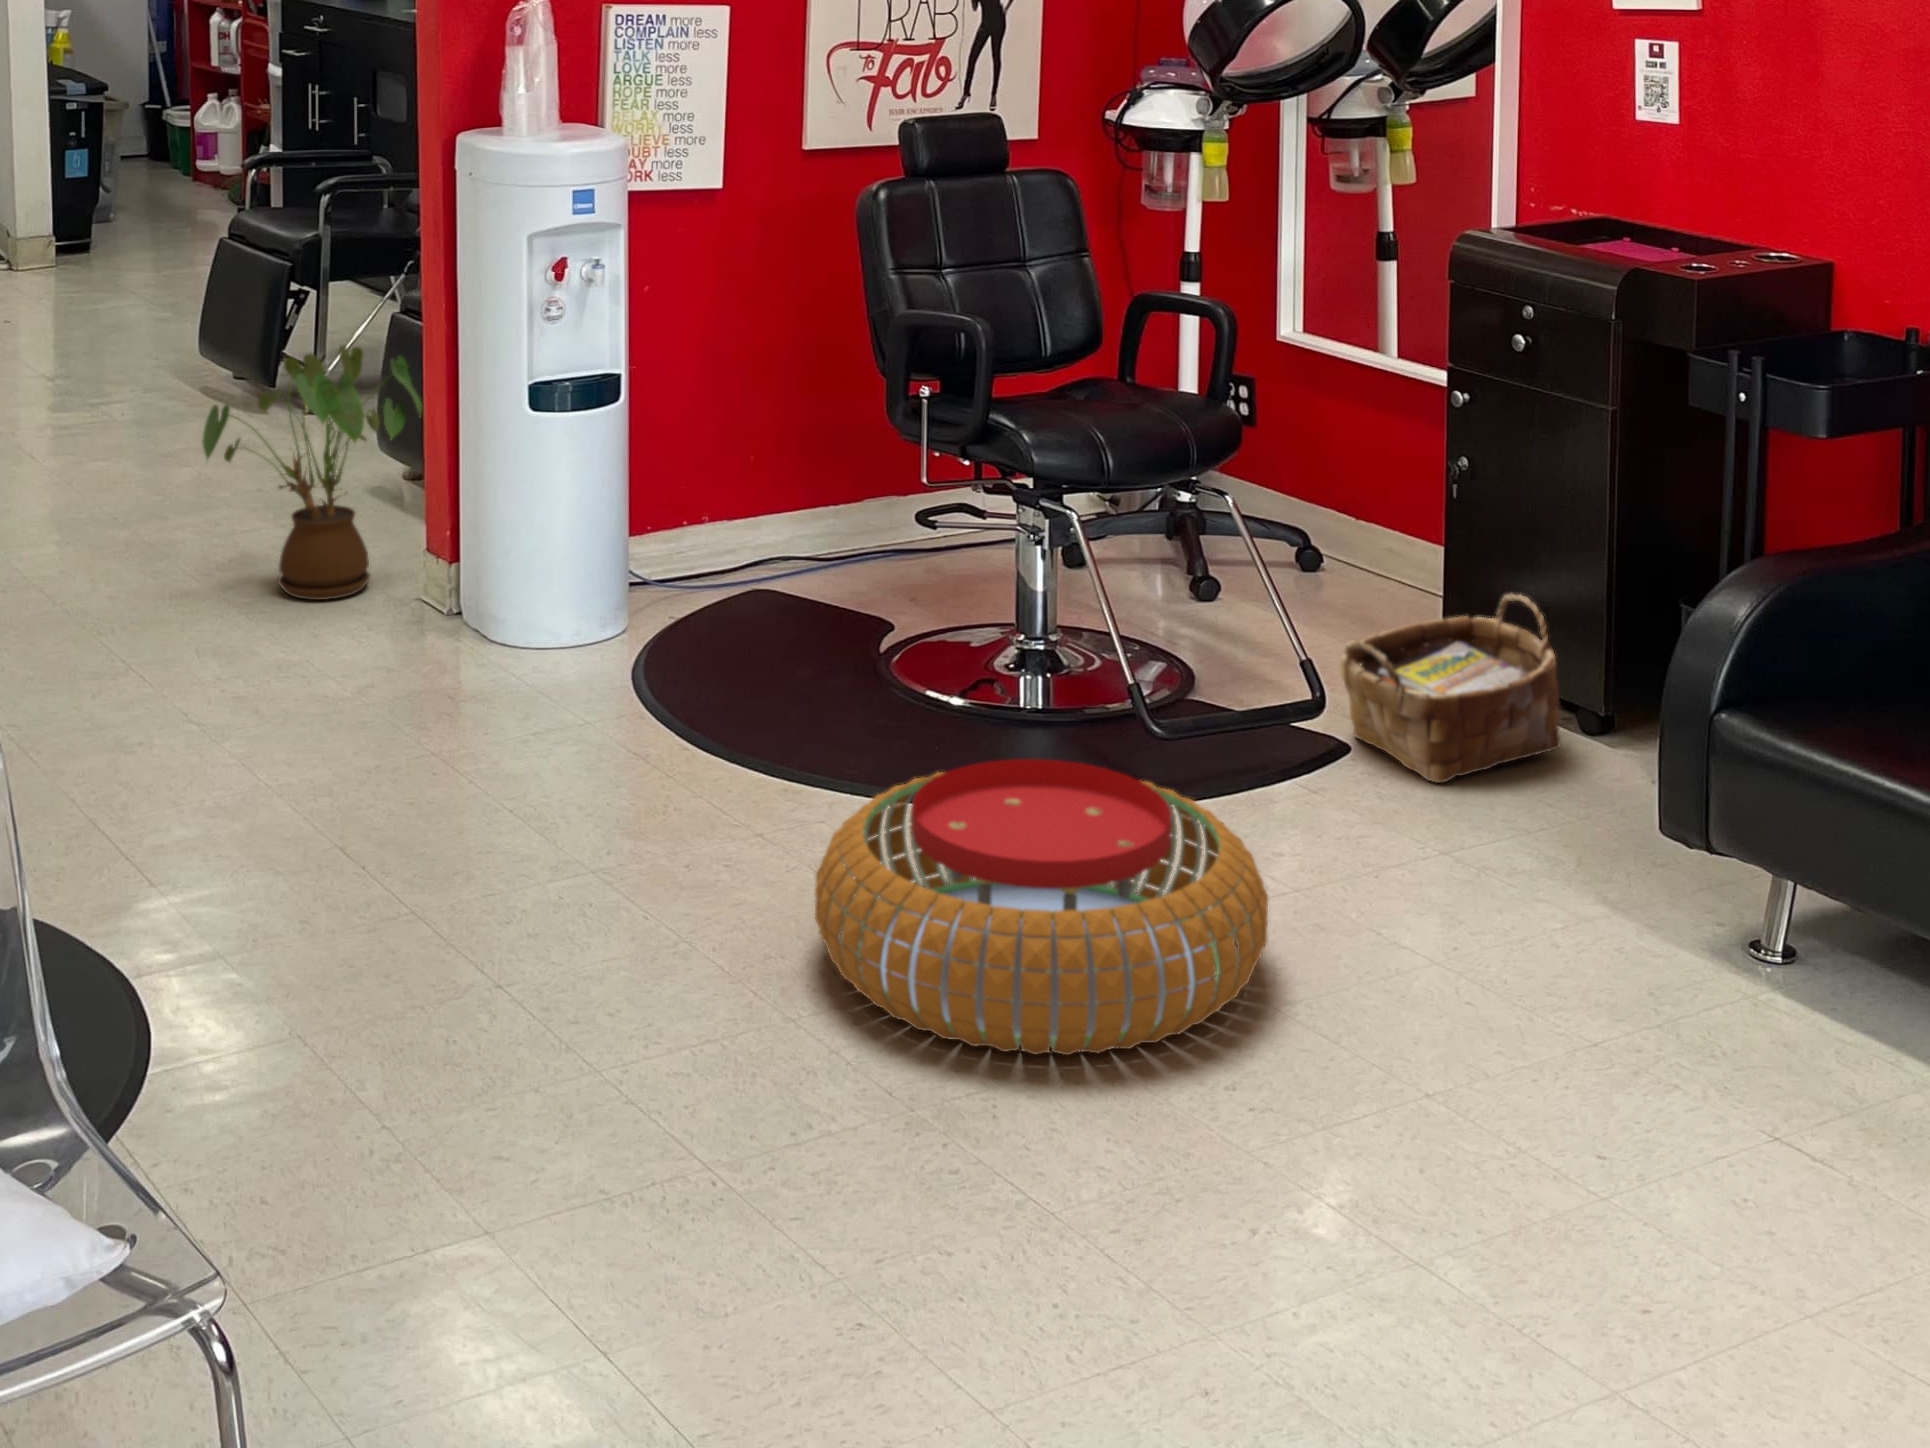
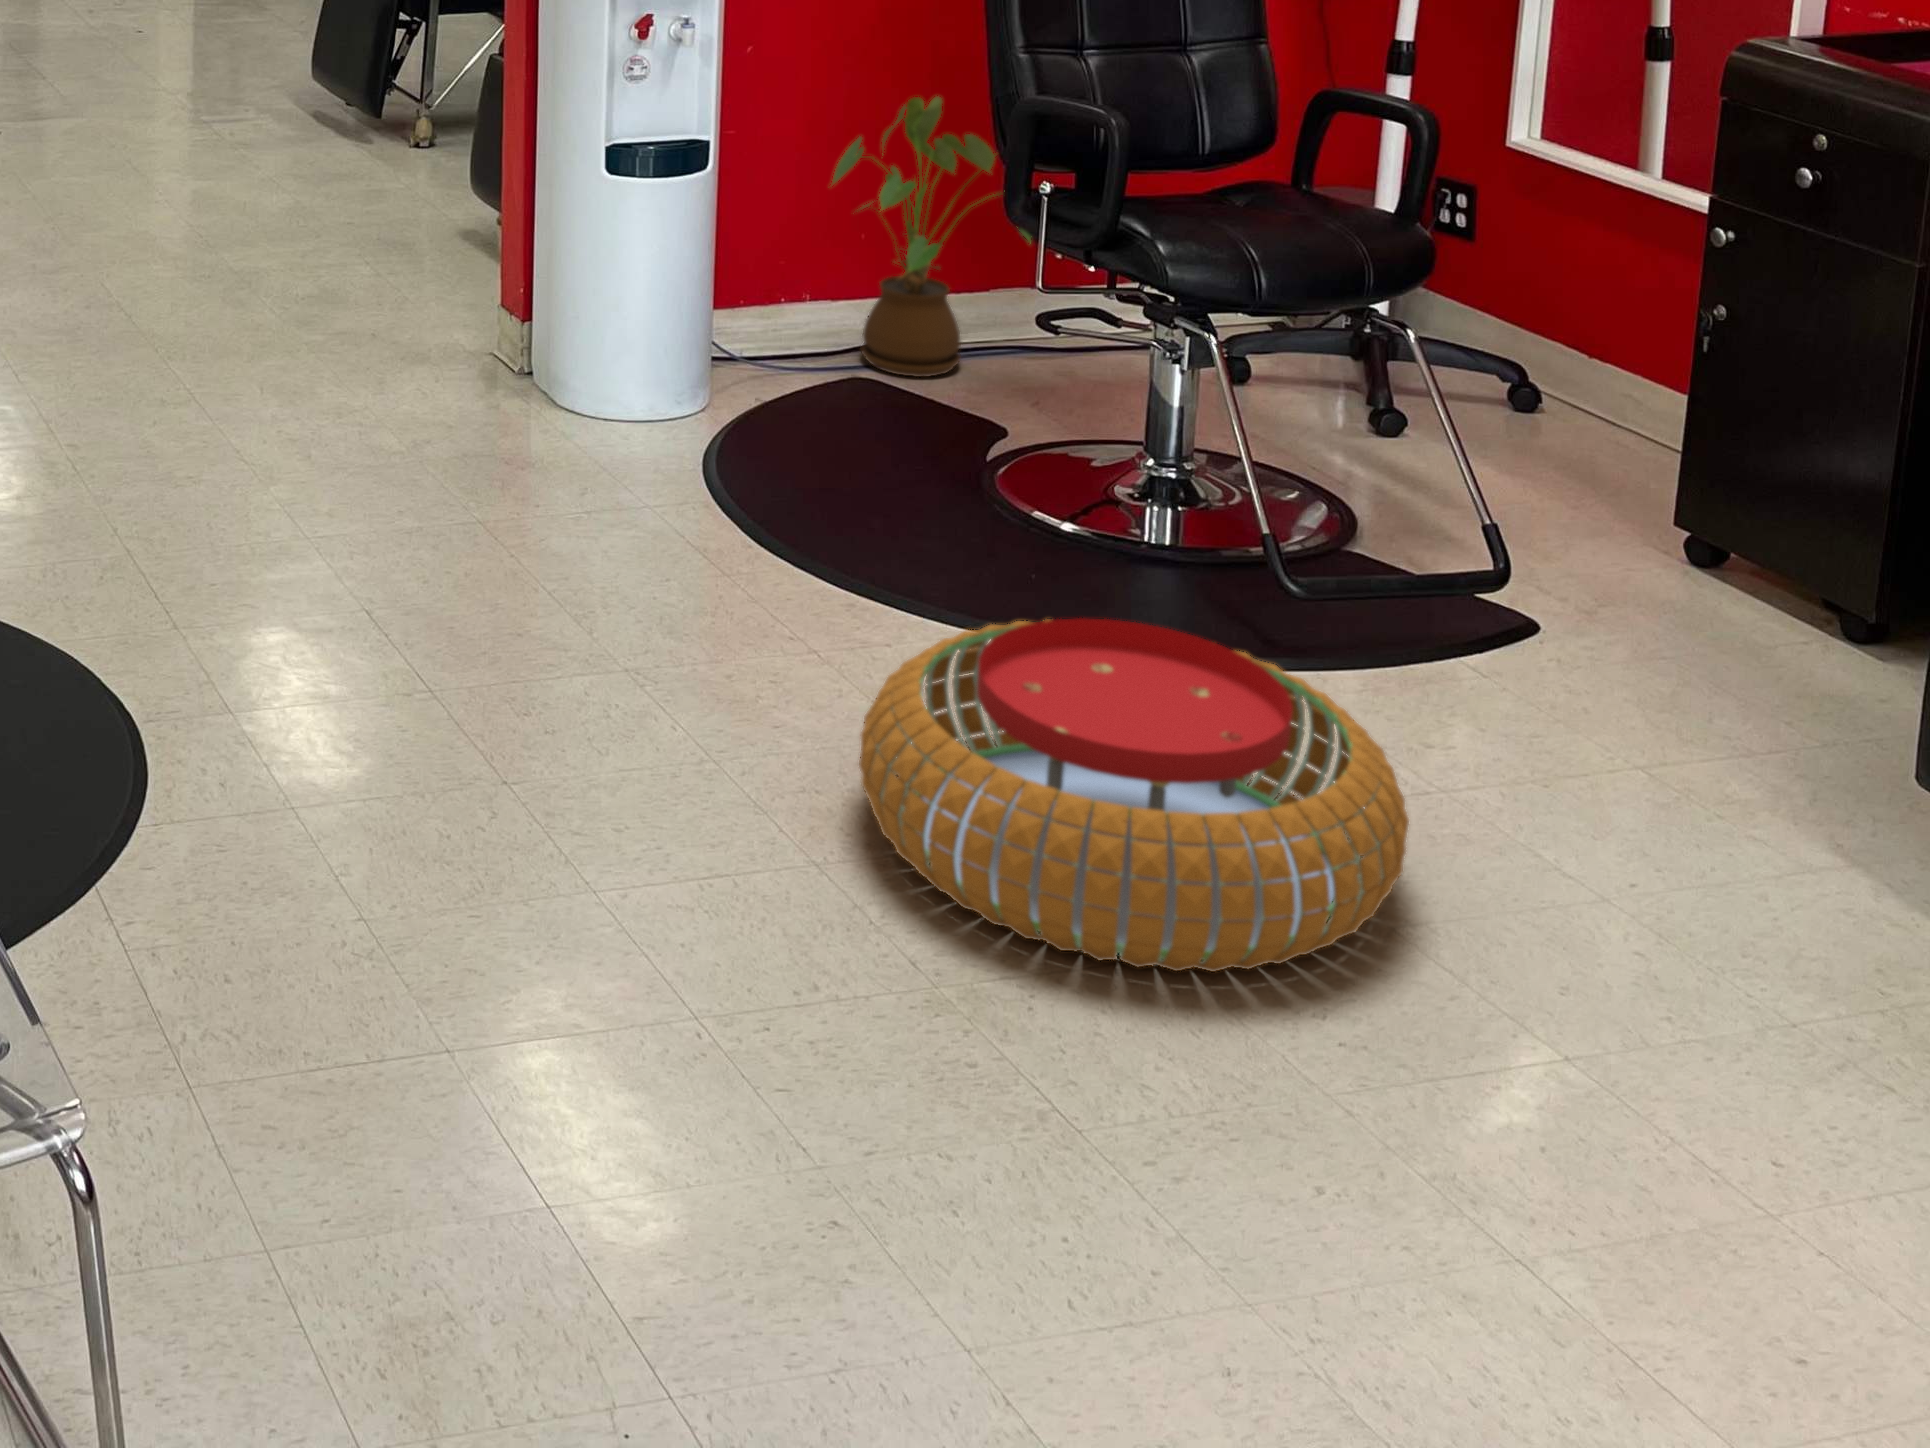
house plant: present [202,345,422,600] -> present [833,97,1030,377]
woven basket: present [1340,594,1560,783] -> none [1541,484,1834,699]

